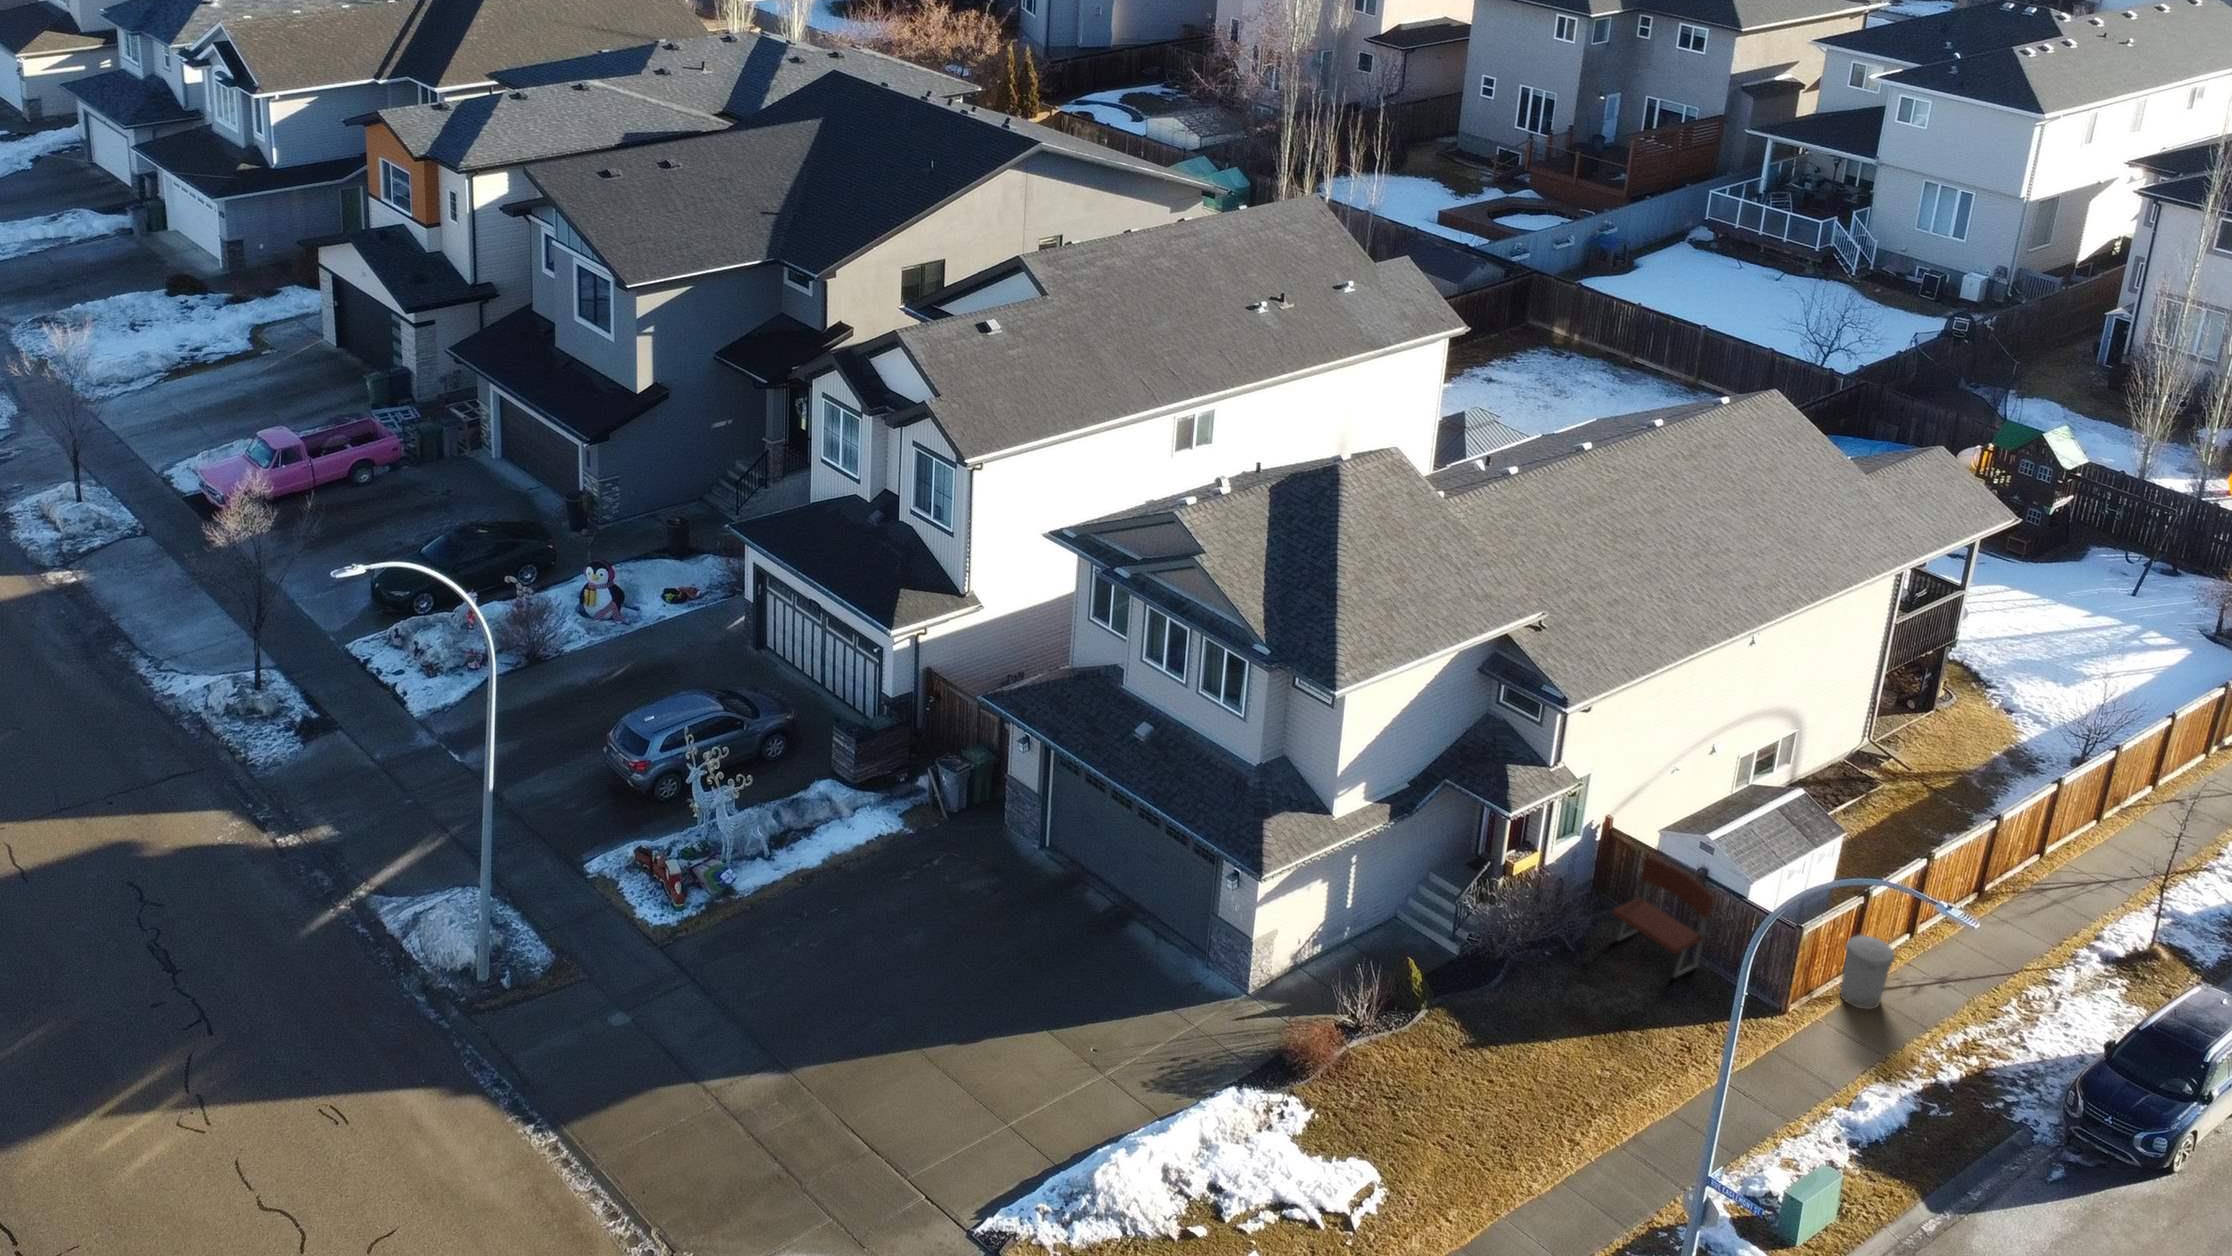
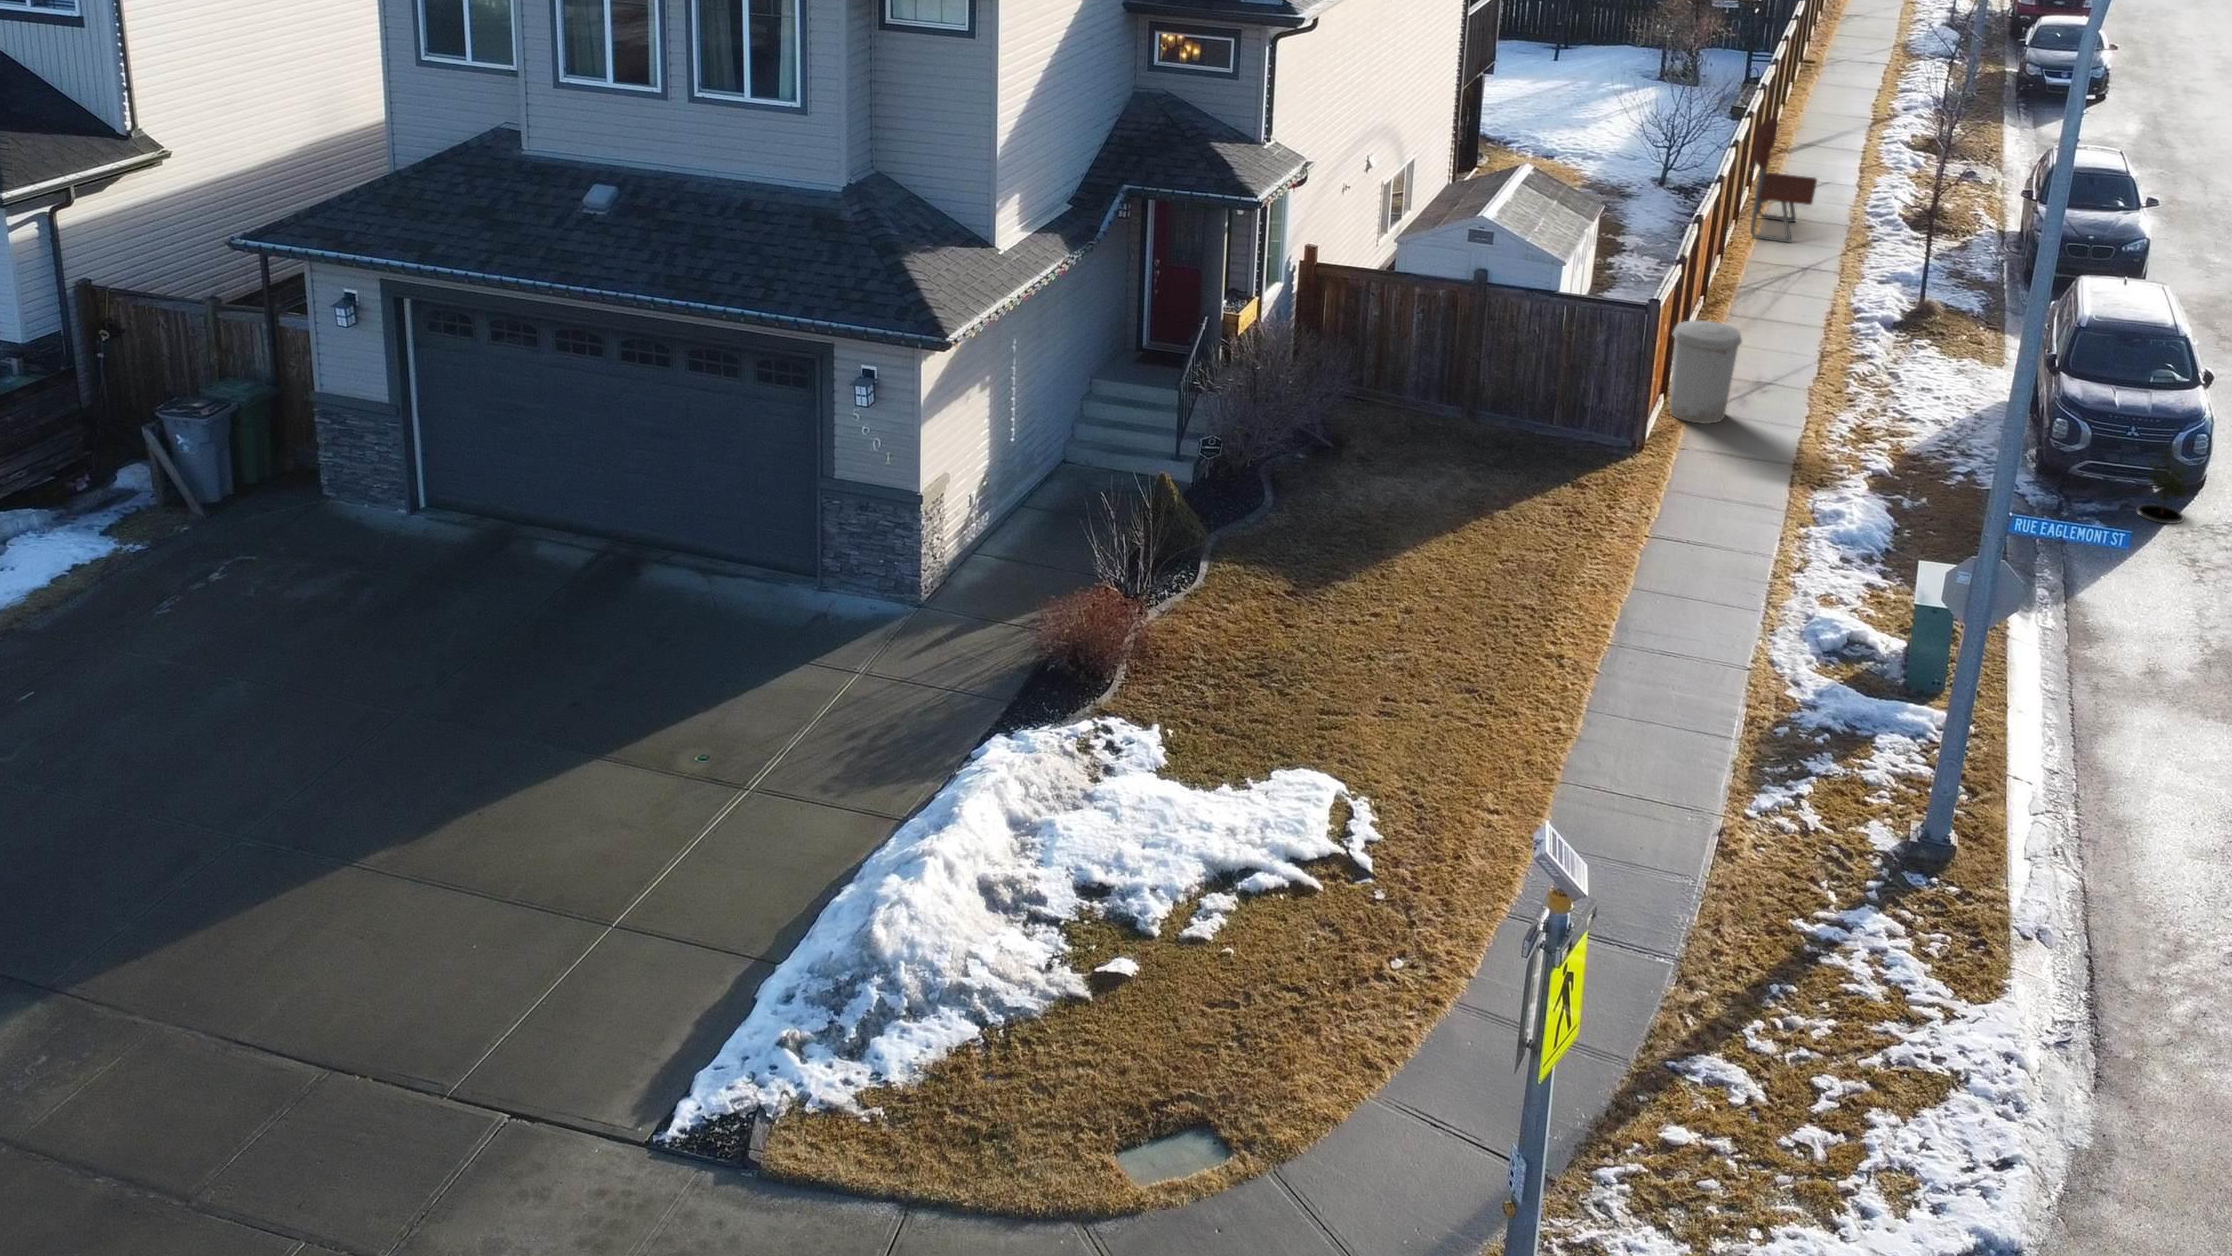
bench: present [1612,857,1713,977] -> present [1750,118,1817,242]
potted tree: none [2105,1144,2148,1199] -> present [2136,447,2189,524]

